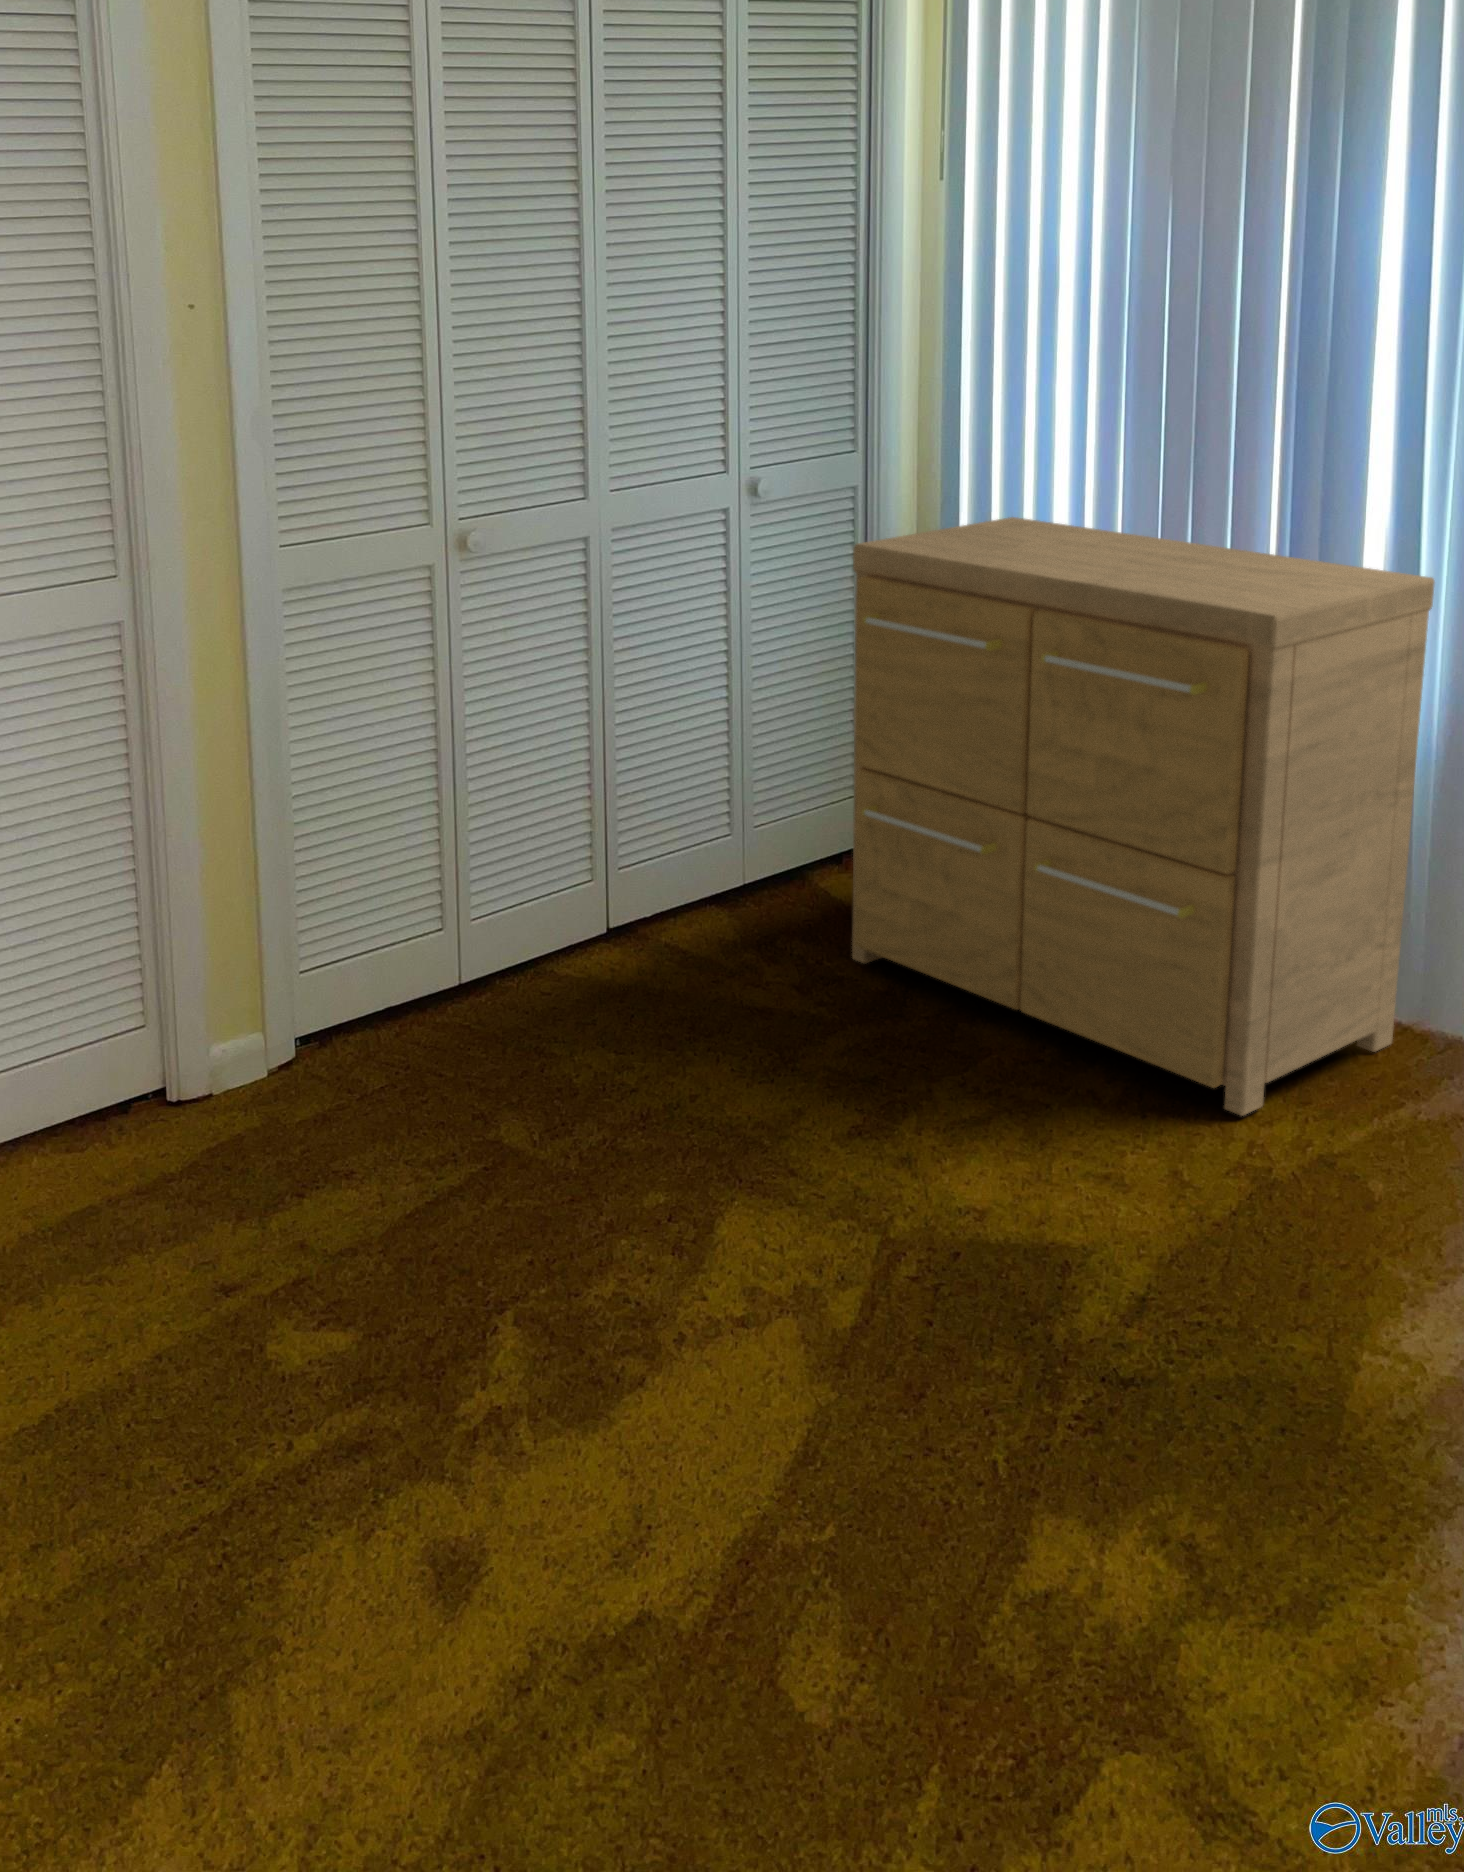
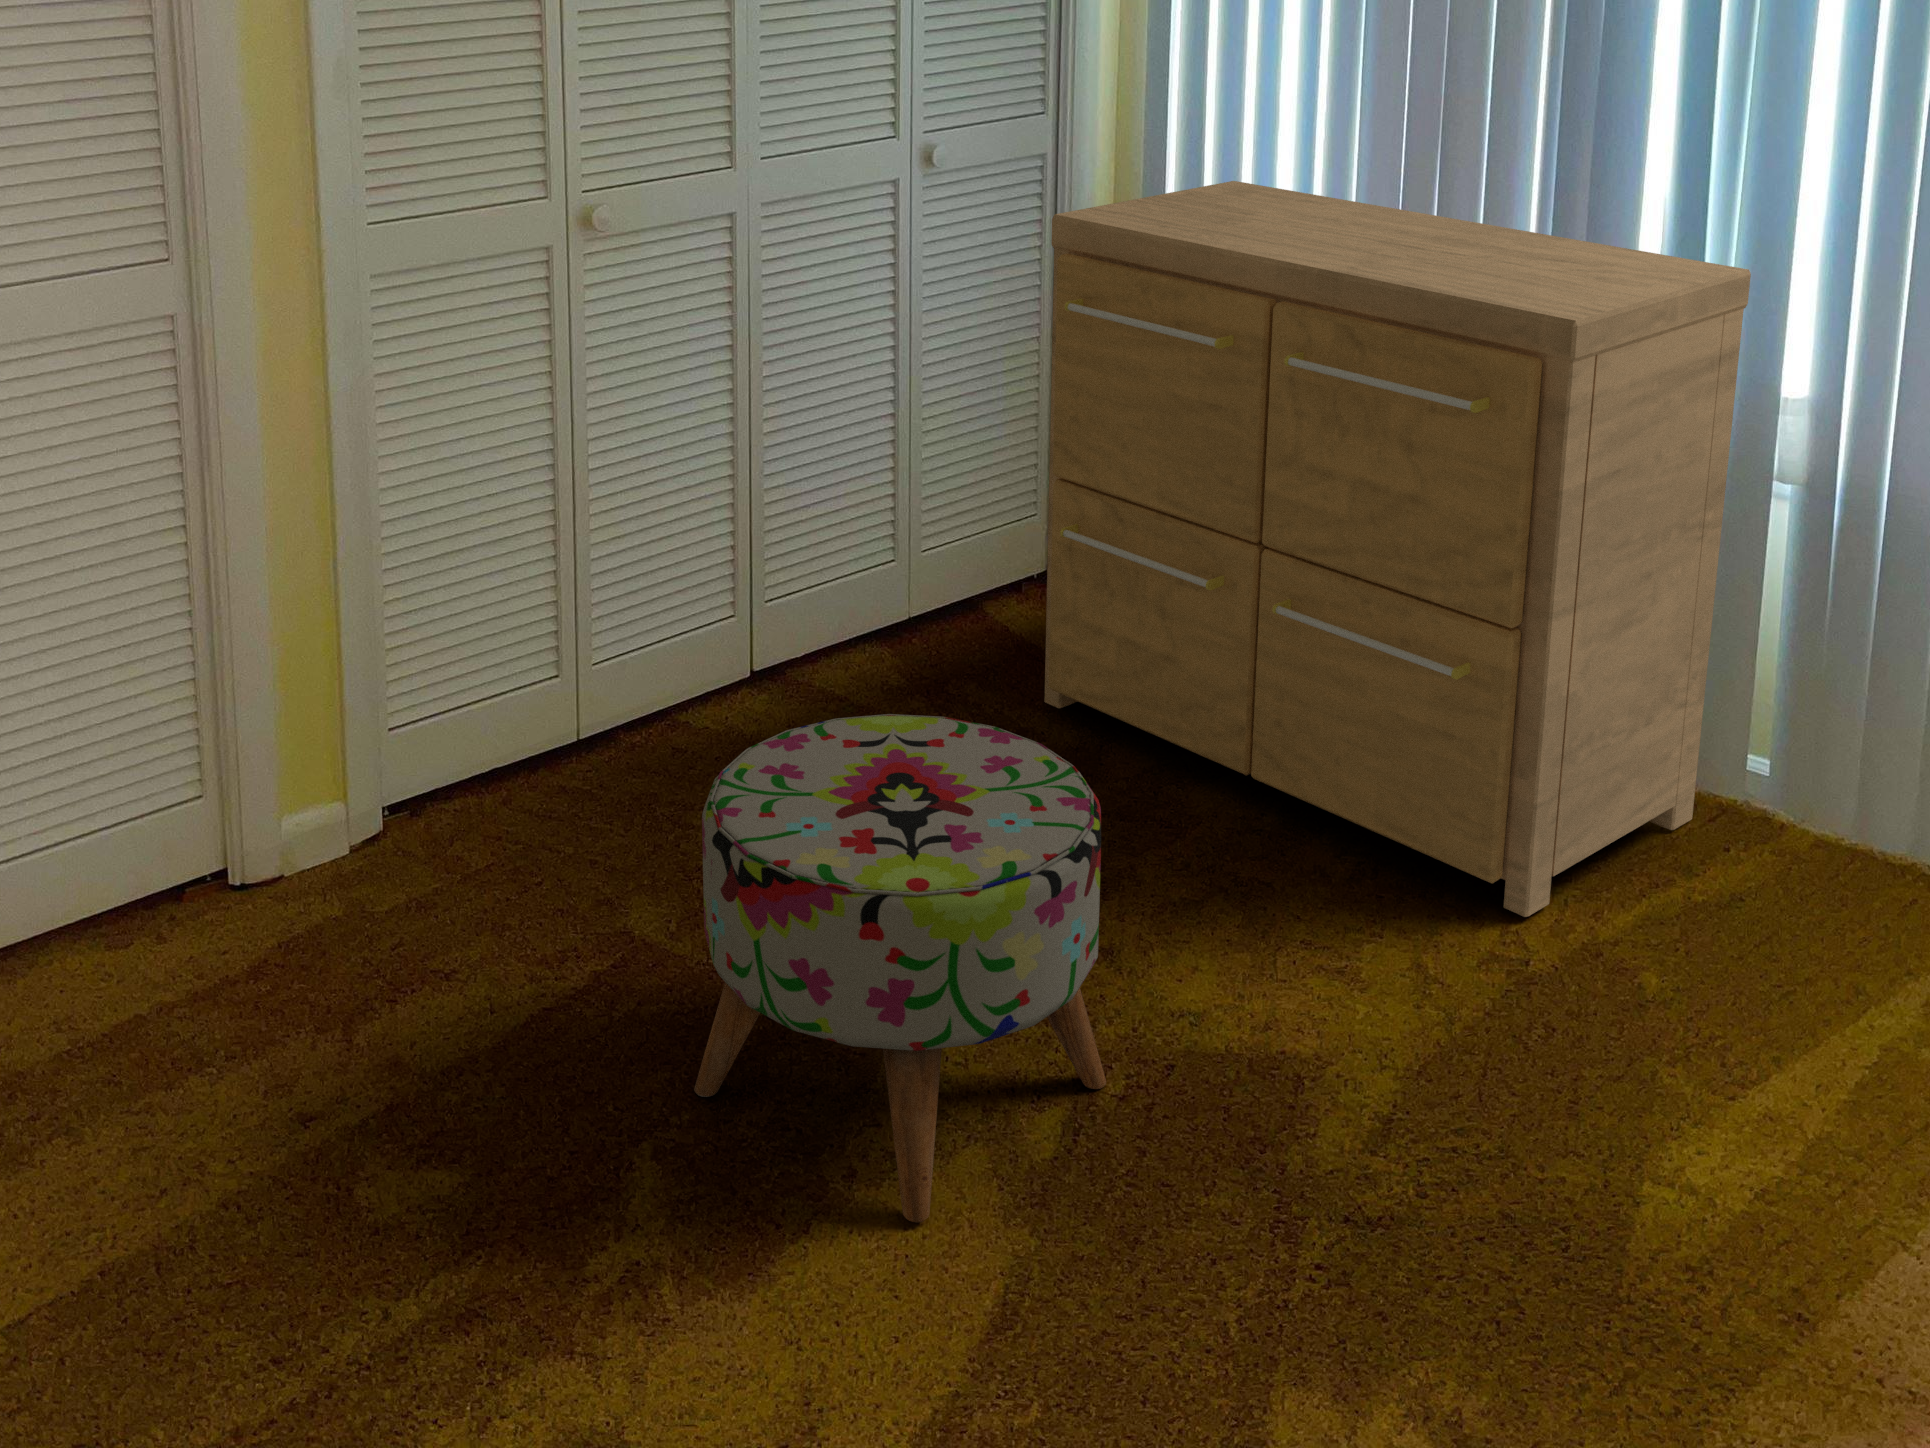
ottoman: none [551,943,885,1331] -> present [694,714,1106,1222]

